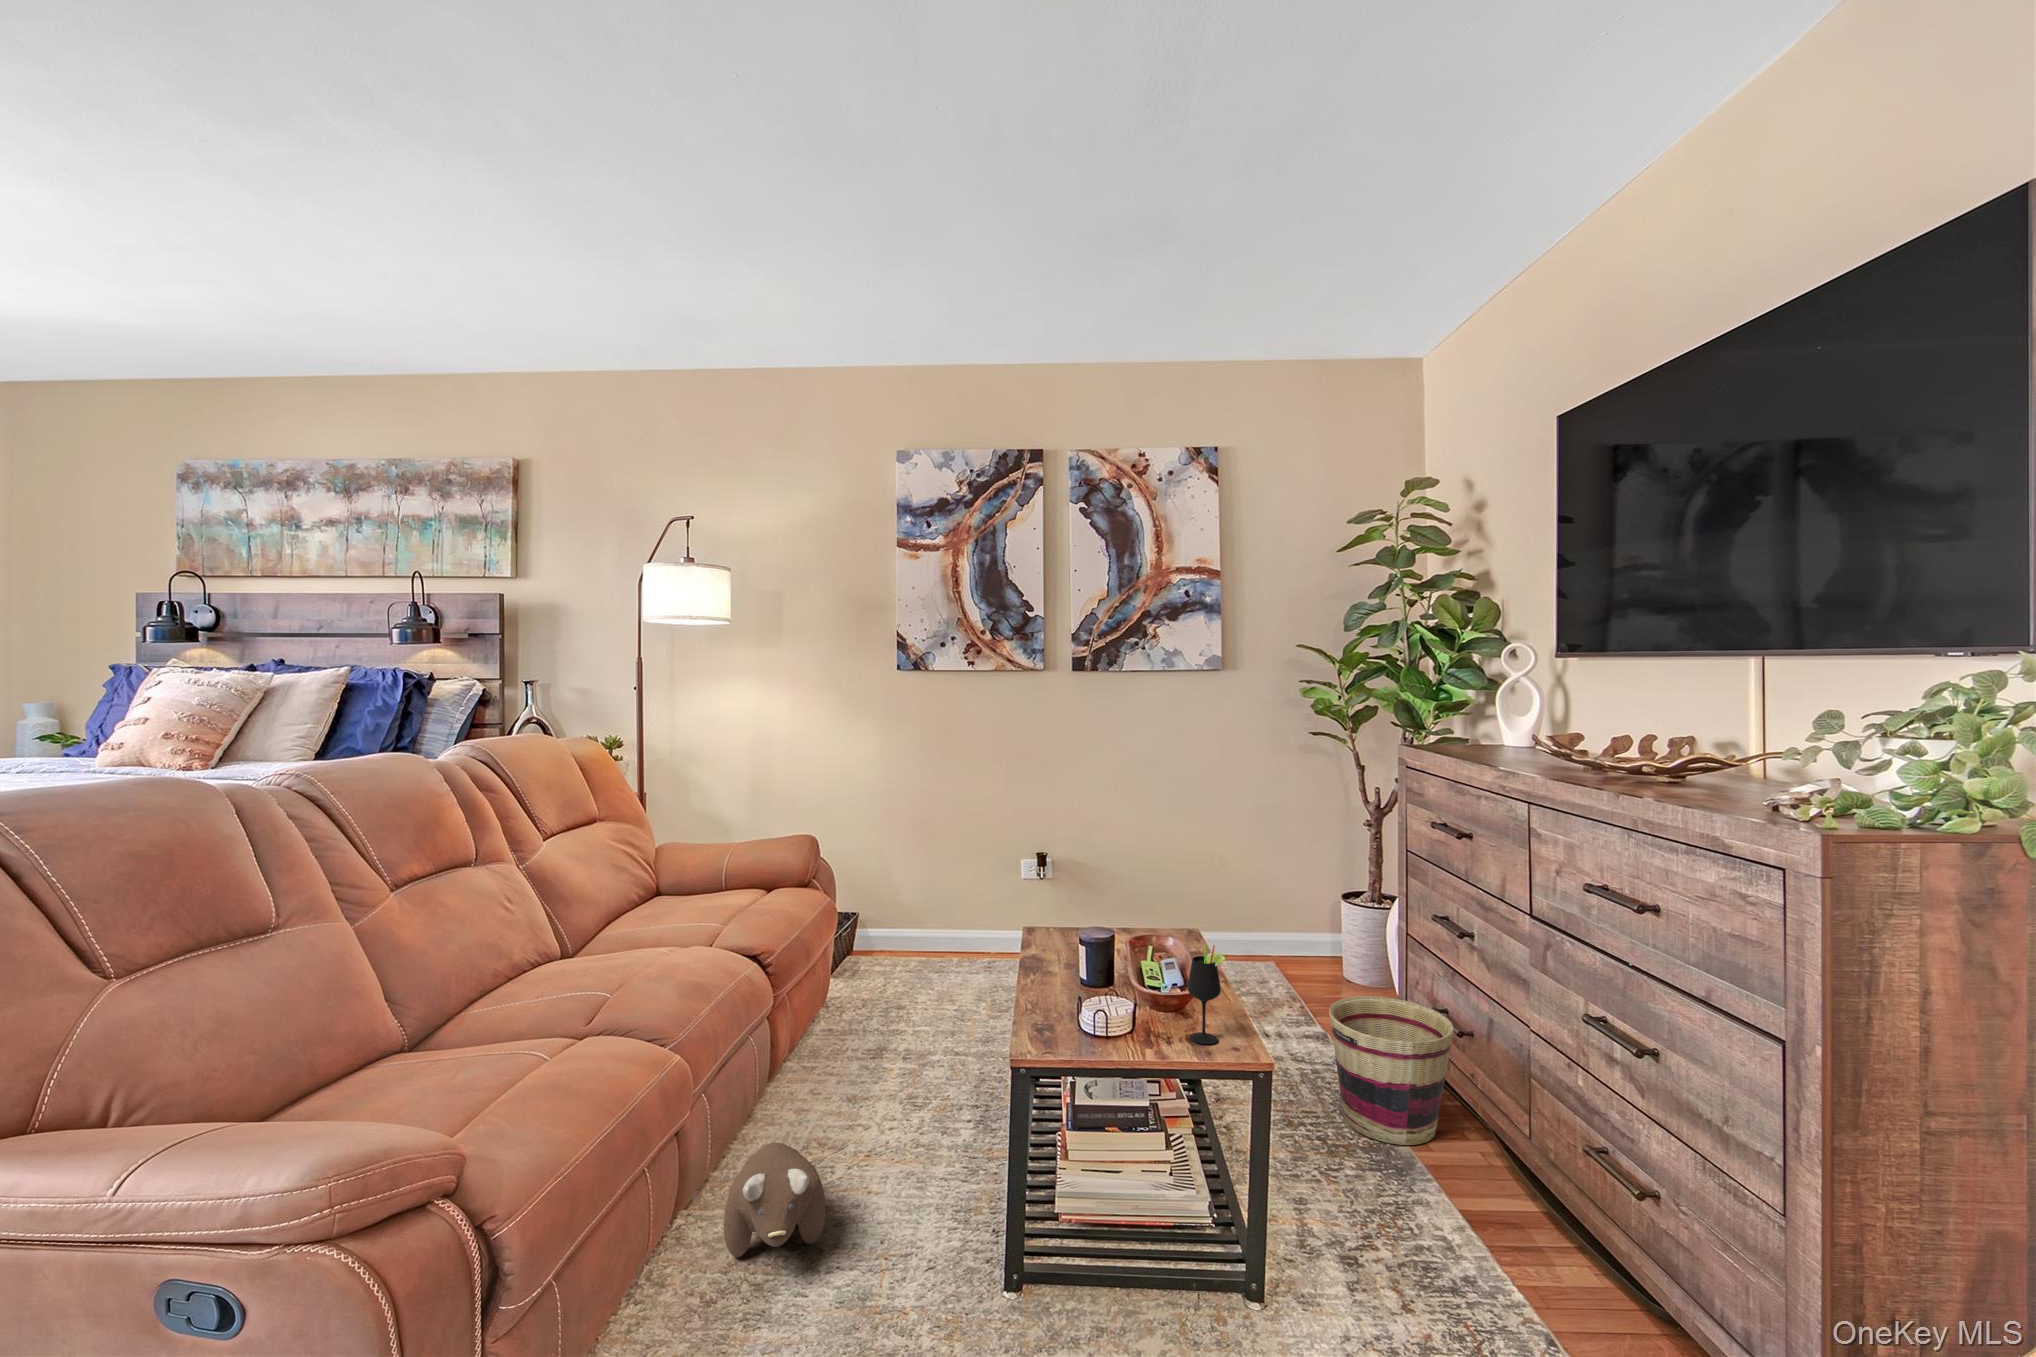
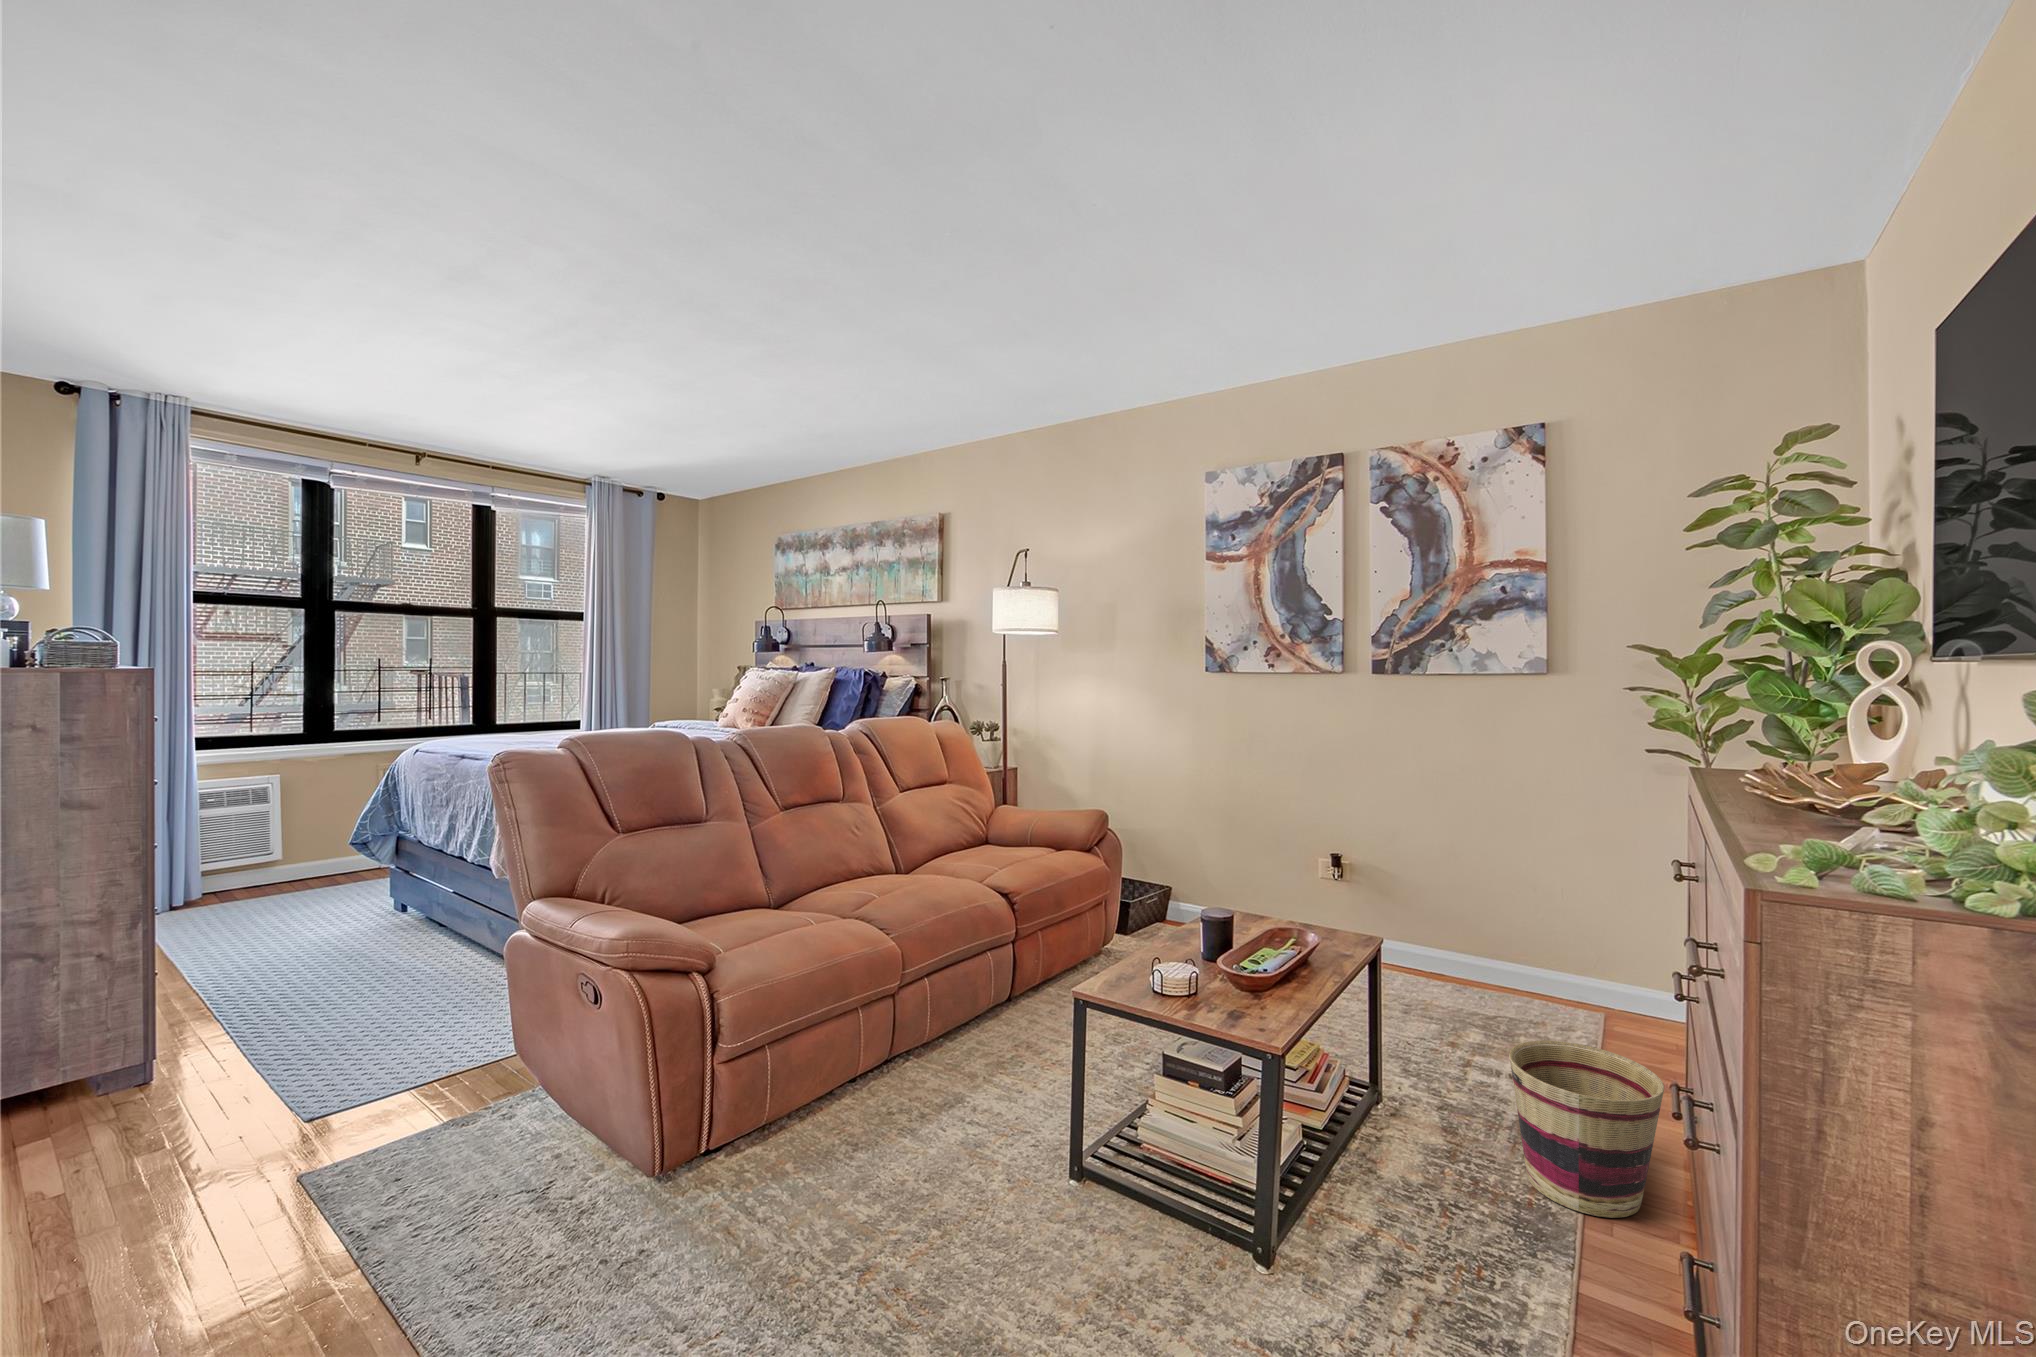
wine glass: present [1188,945,1226,1044] -> none [1239,926,1270,1018]
plush toy: present [724,1143,825,1257] -> none [910,1025,985,1106]

